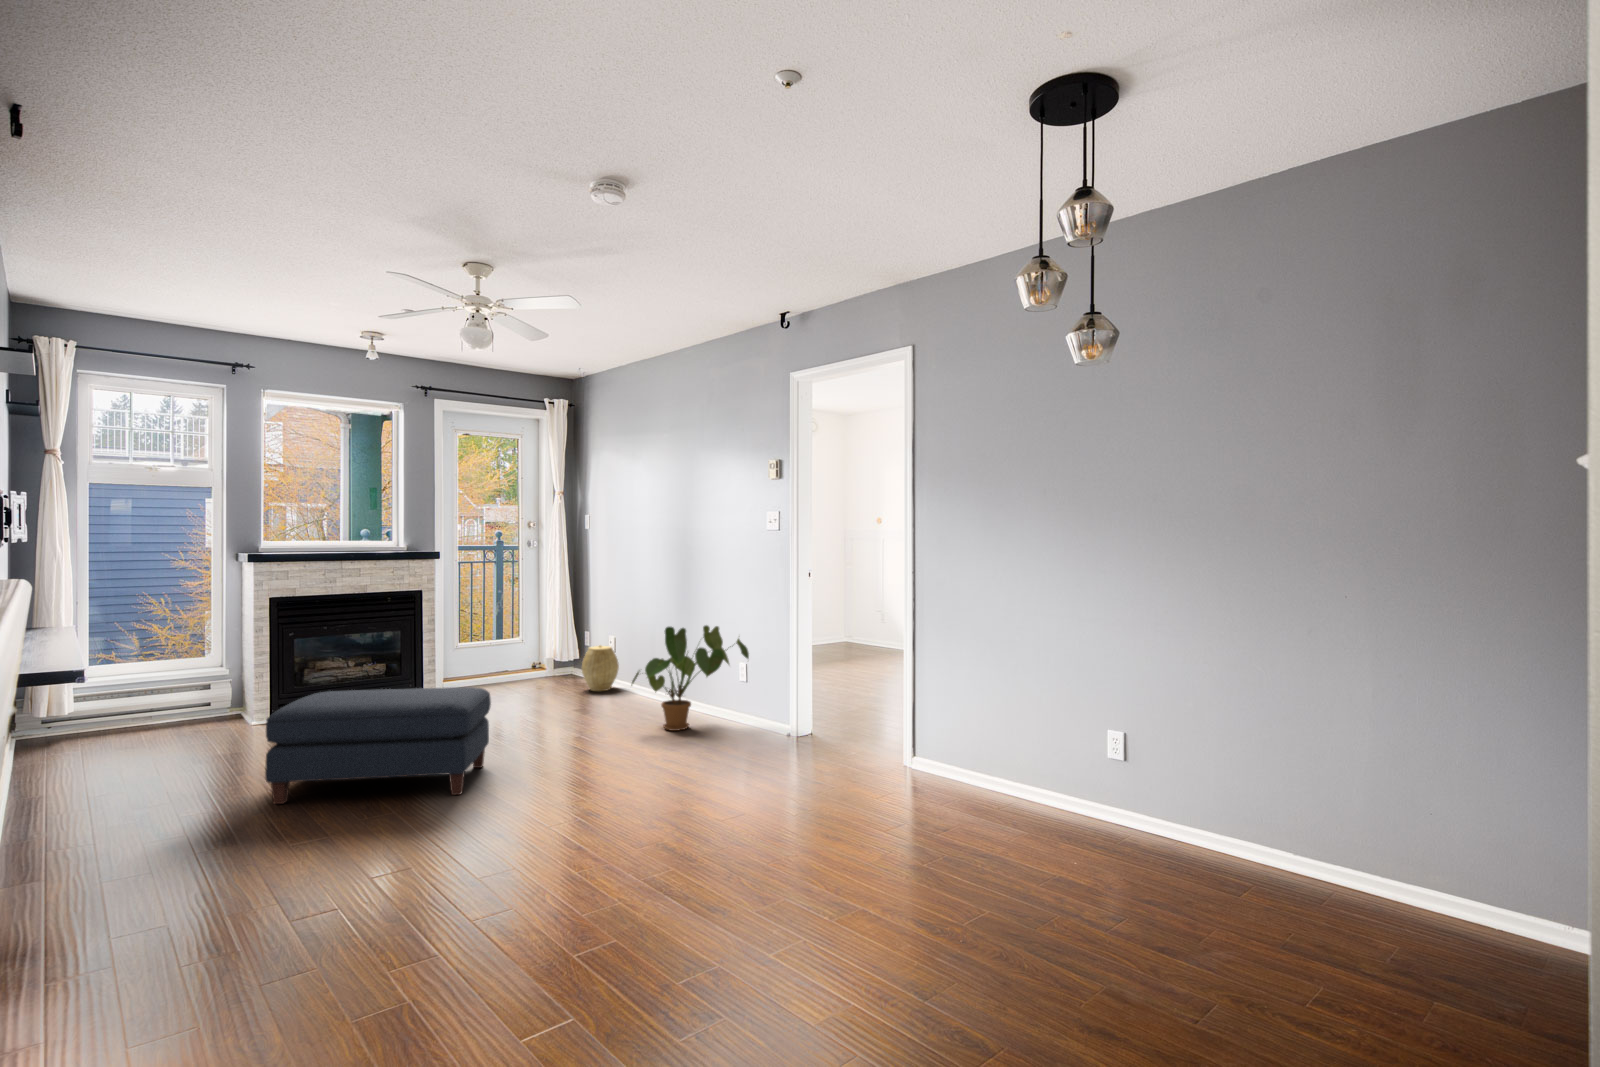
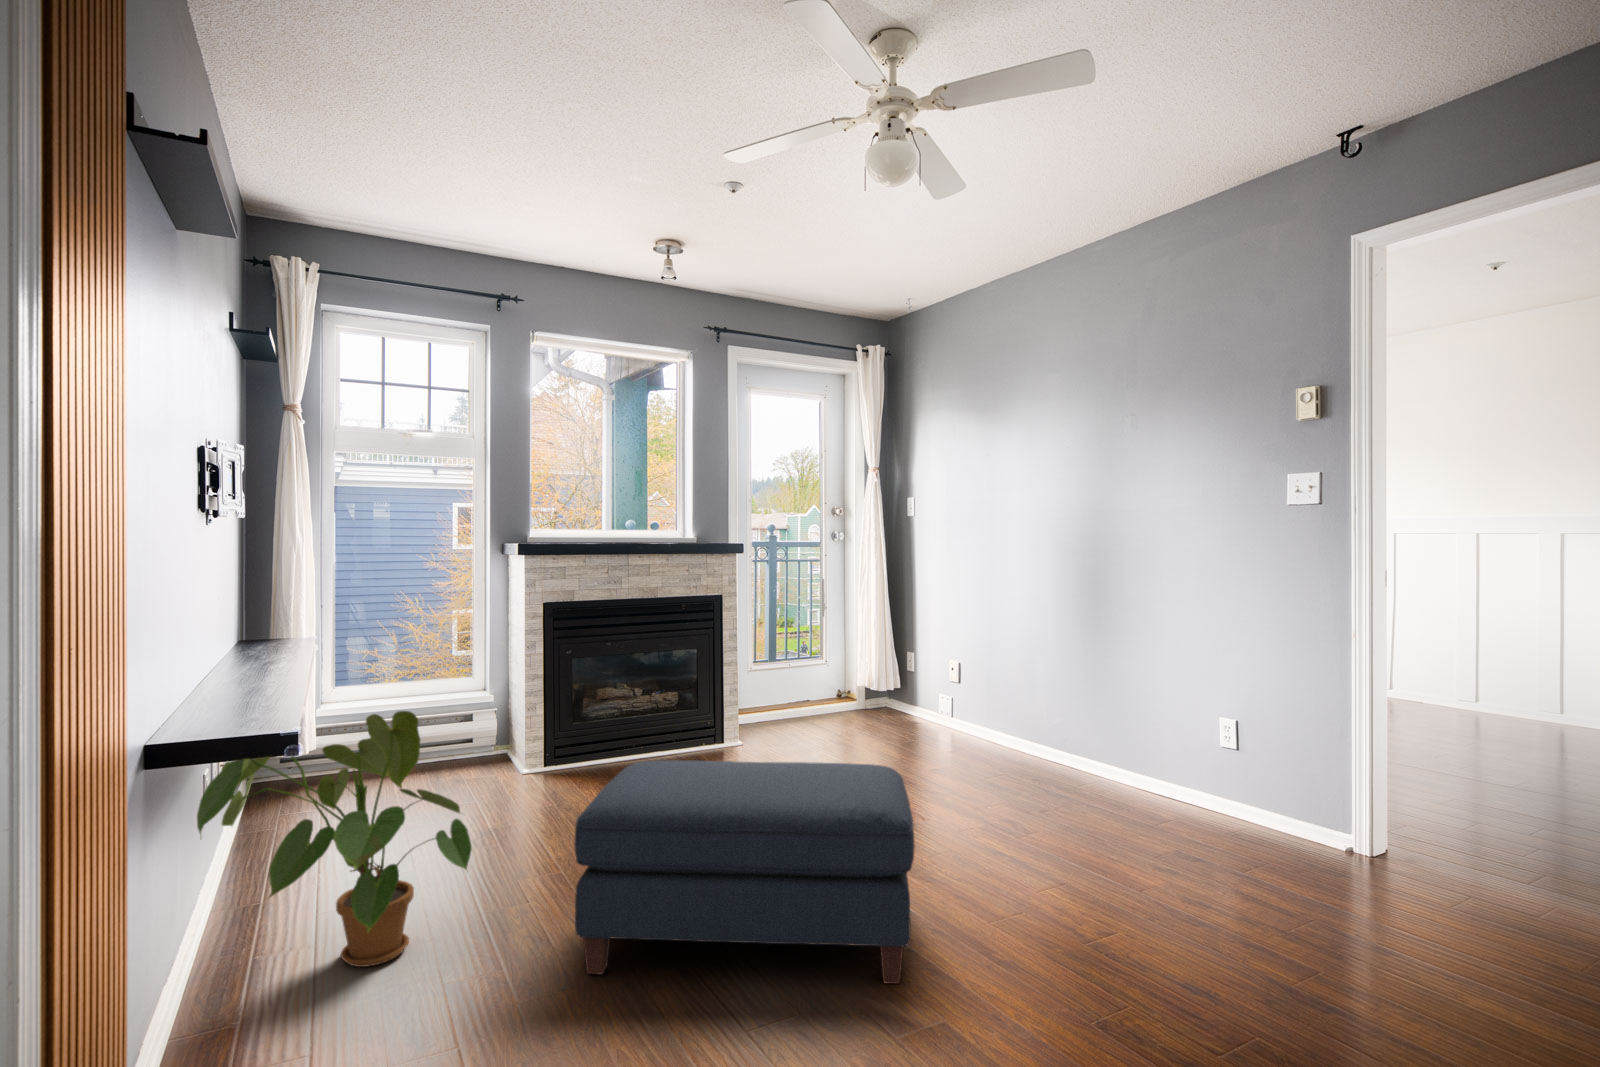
house plant: present [632,625,749,731] -> present [197,711,472,967]
woven basket: present [582,645,619,691] -> none [924,674,975,740]

